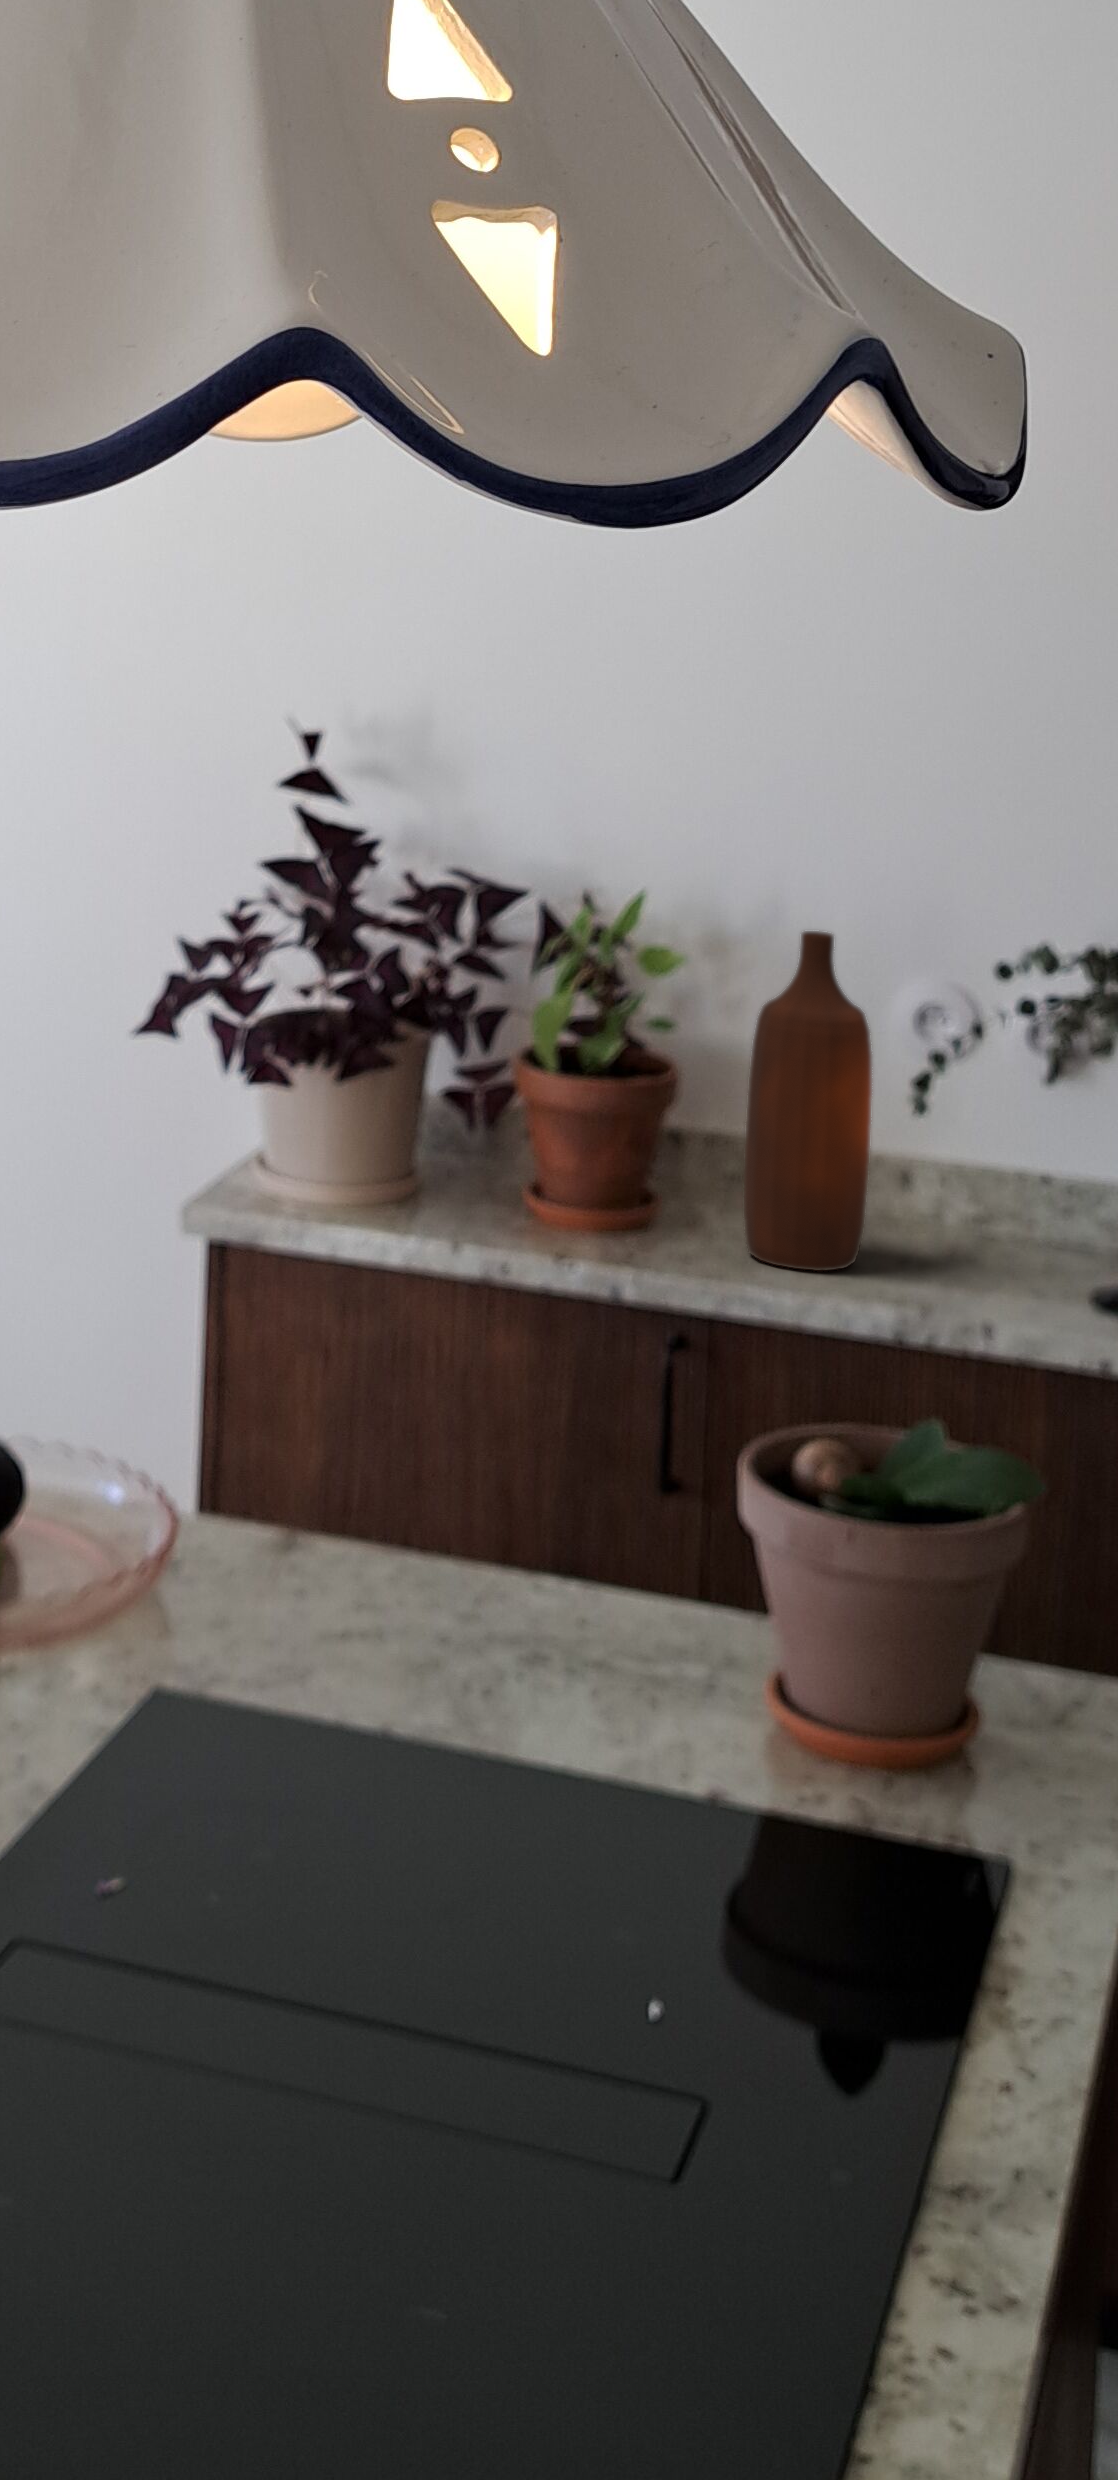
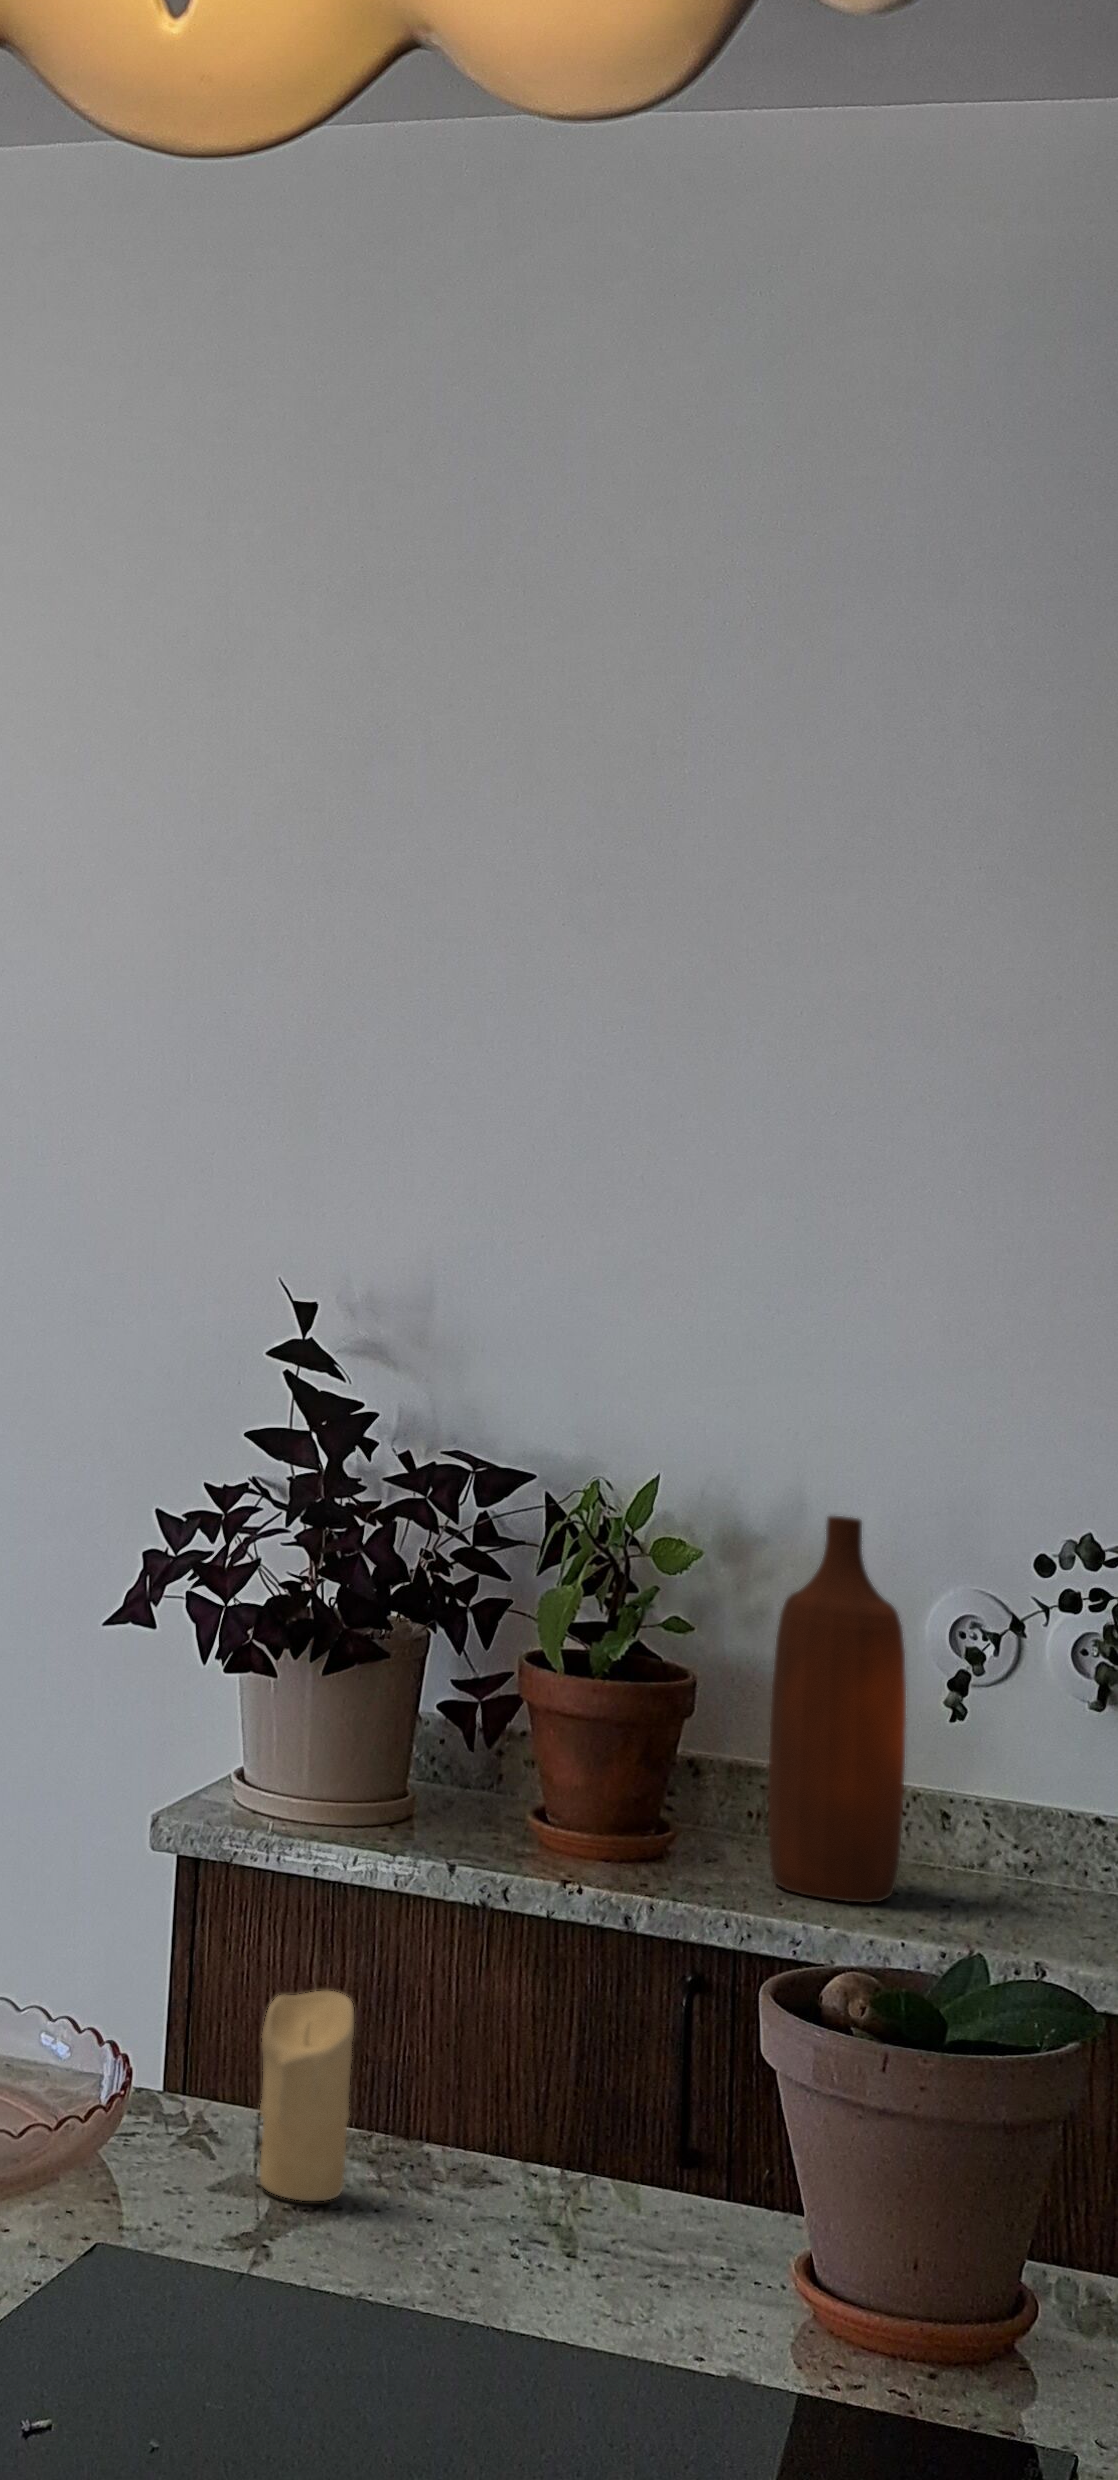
candle: none [292,1444,375,1626] -> present [260,1991,354,2201]

